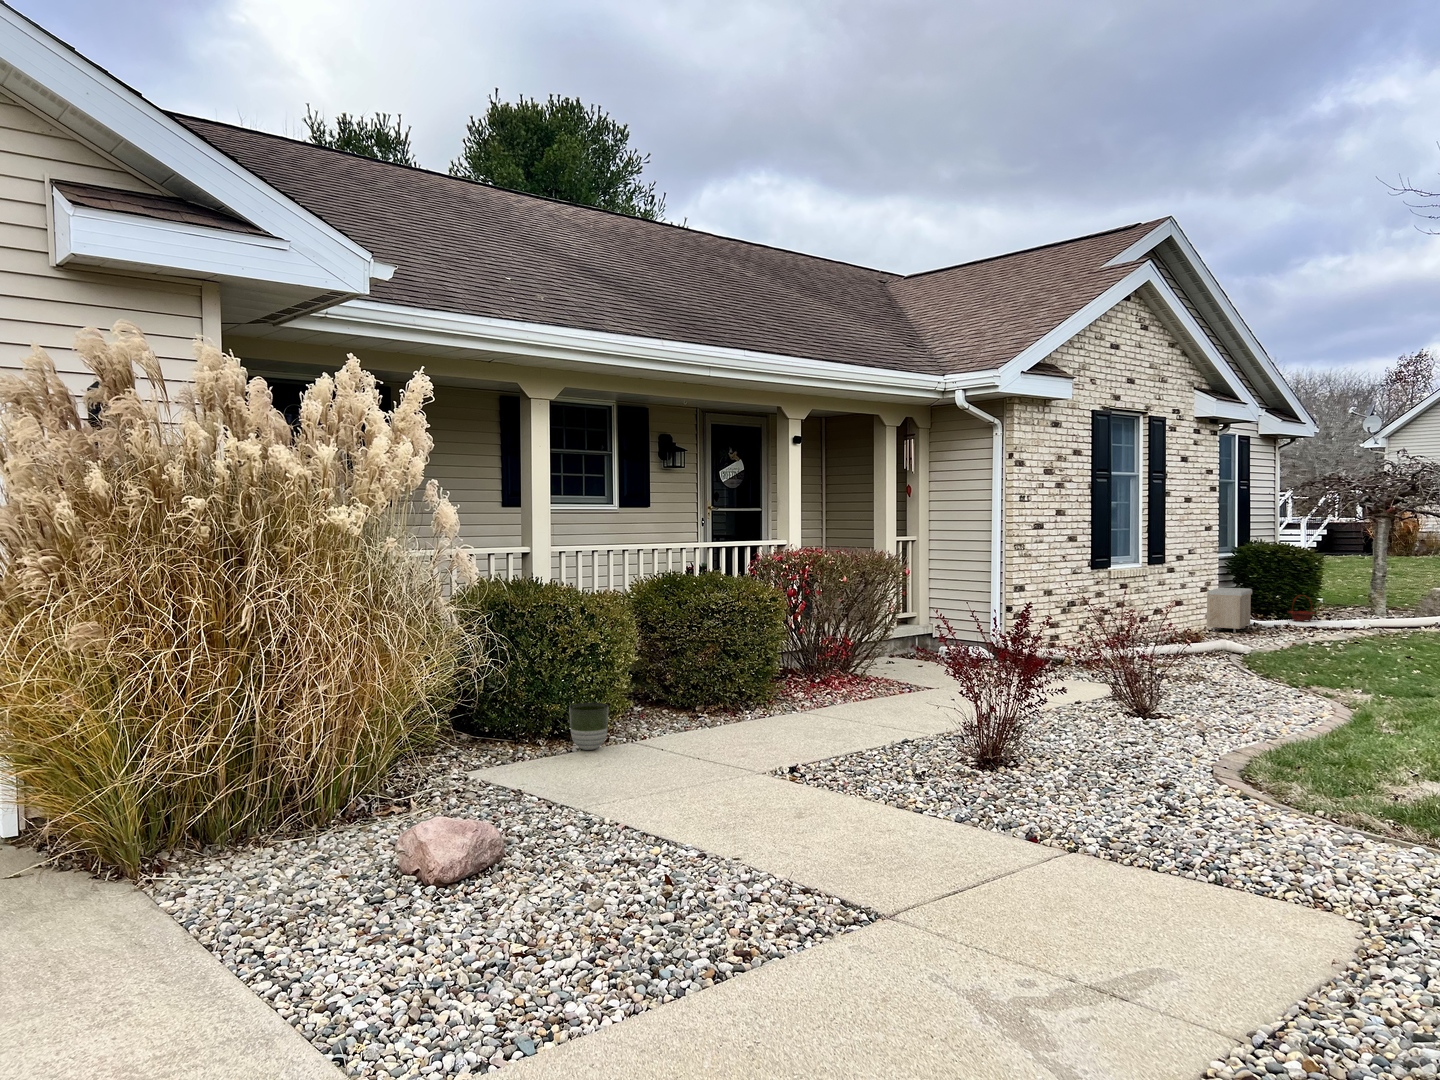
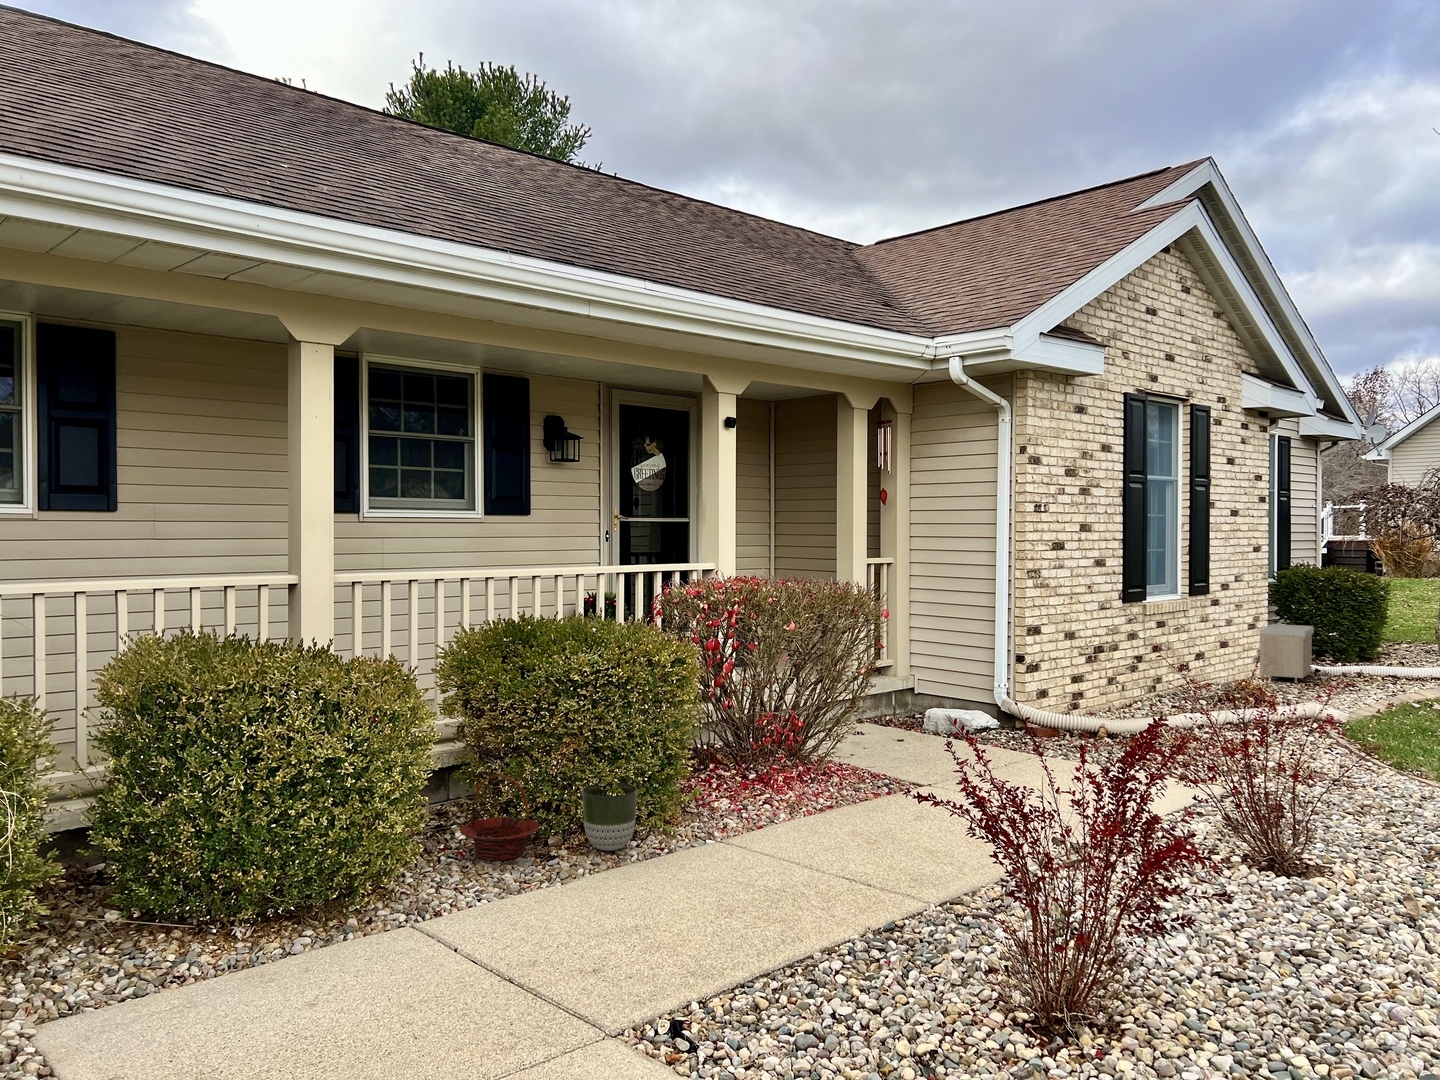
basket: present [1289,601,1315,621] -> present [460,775,540,860]
planter: present [569,703,608,750] -> present [582,783,637,851]

